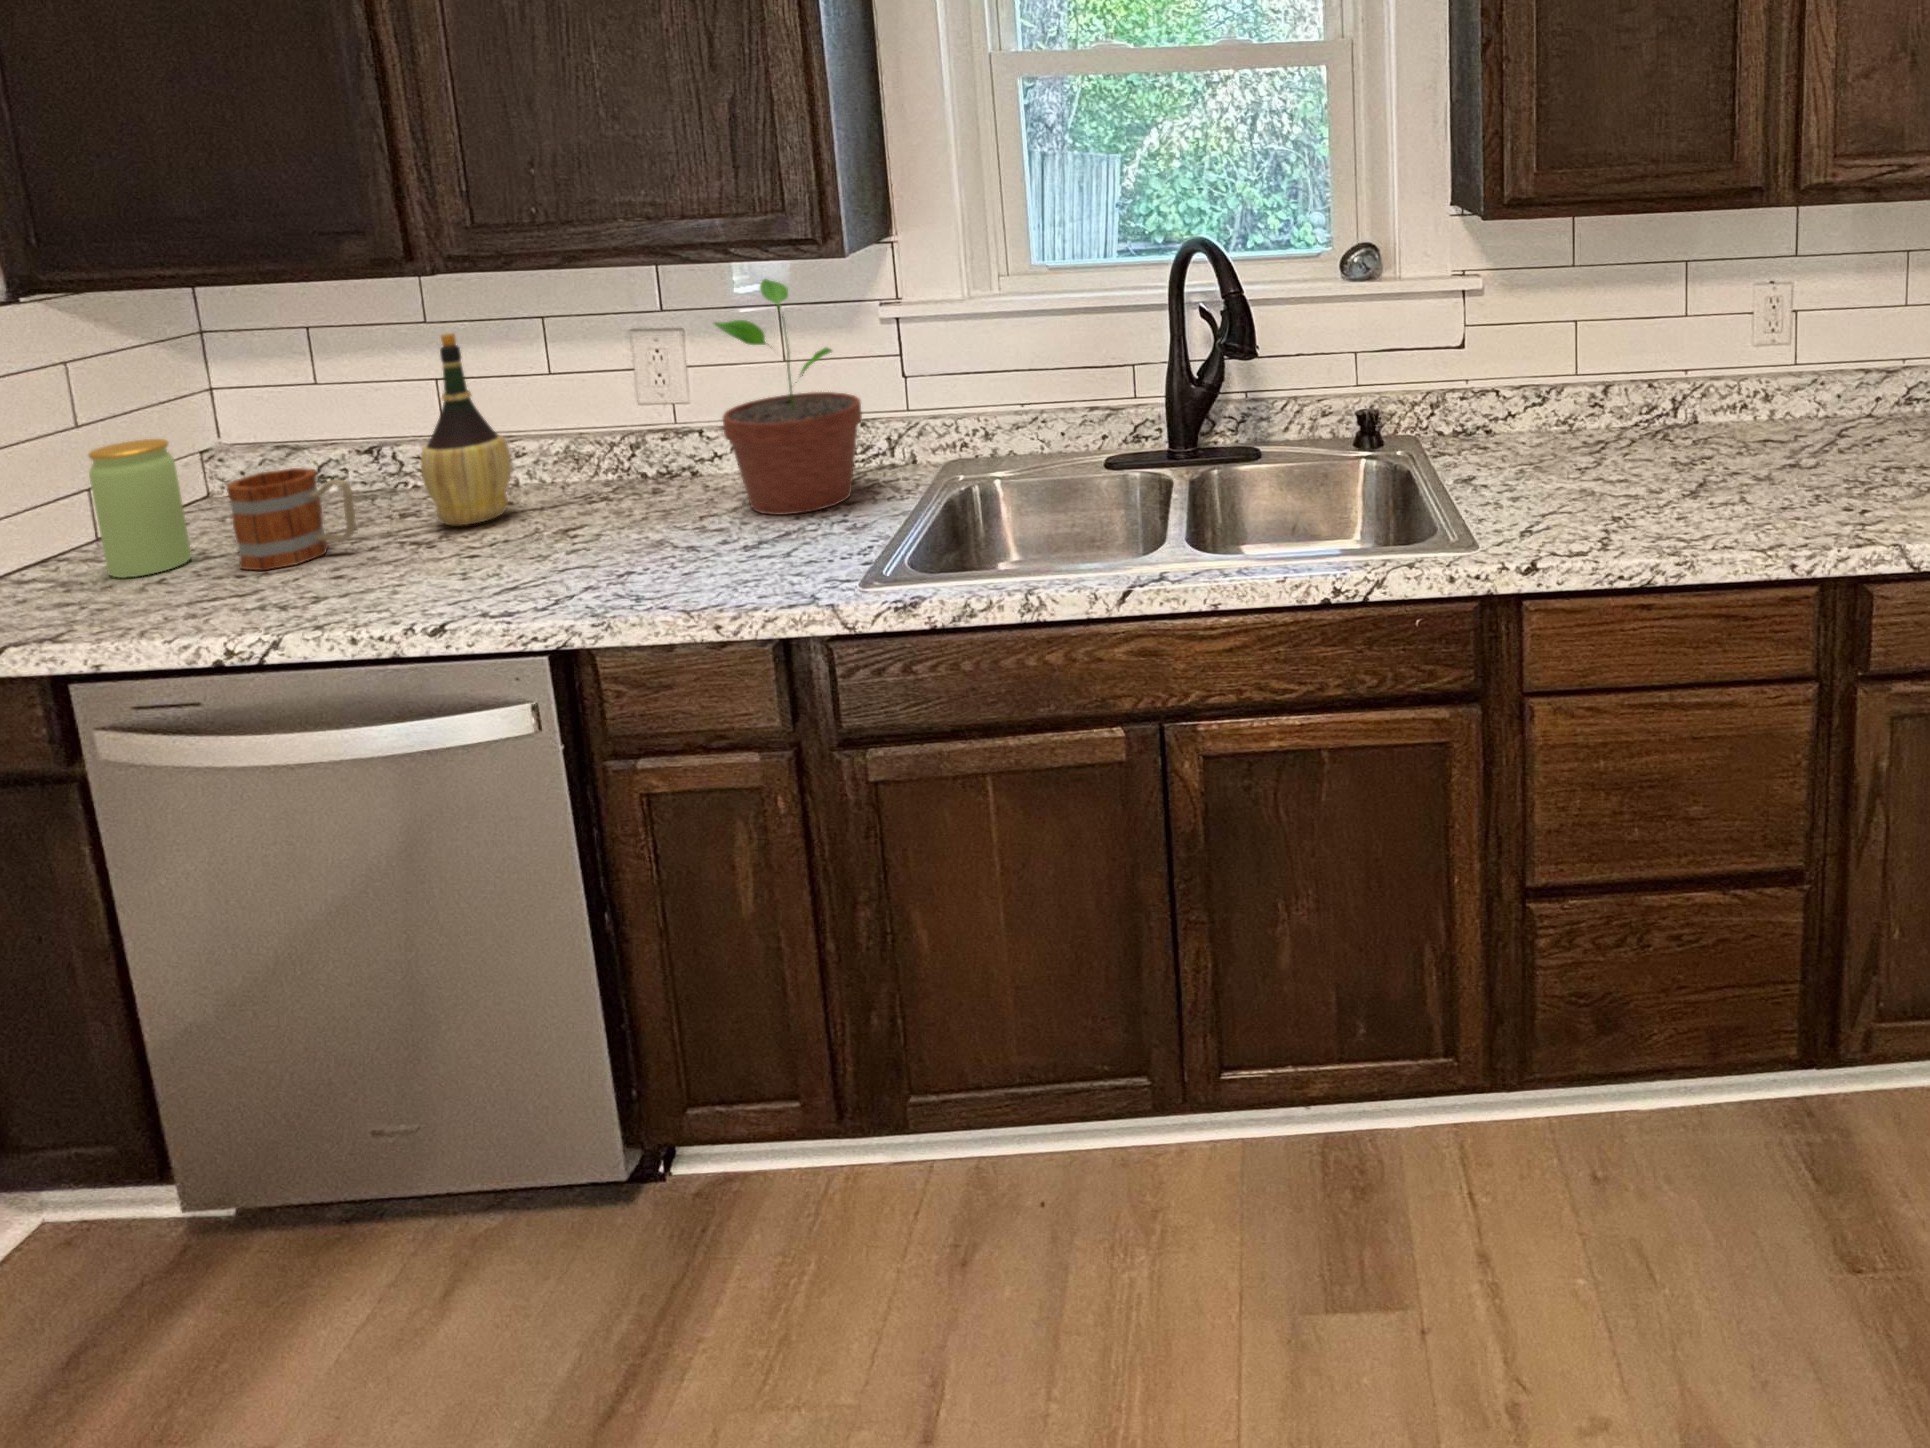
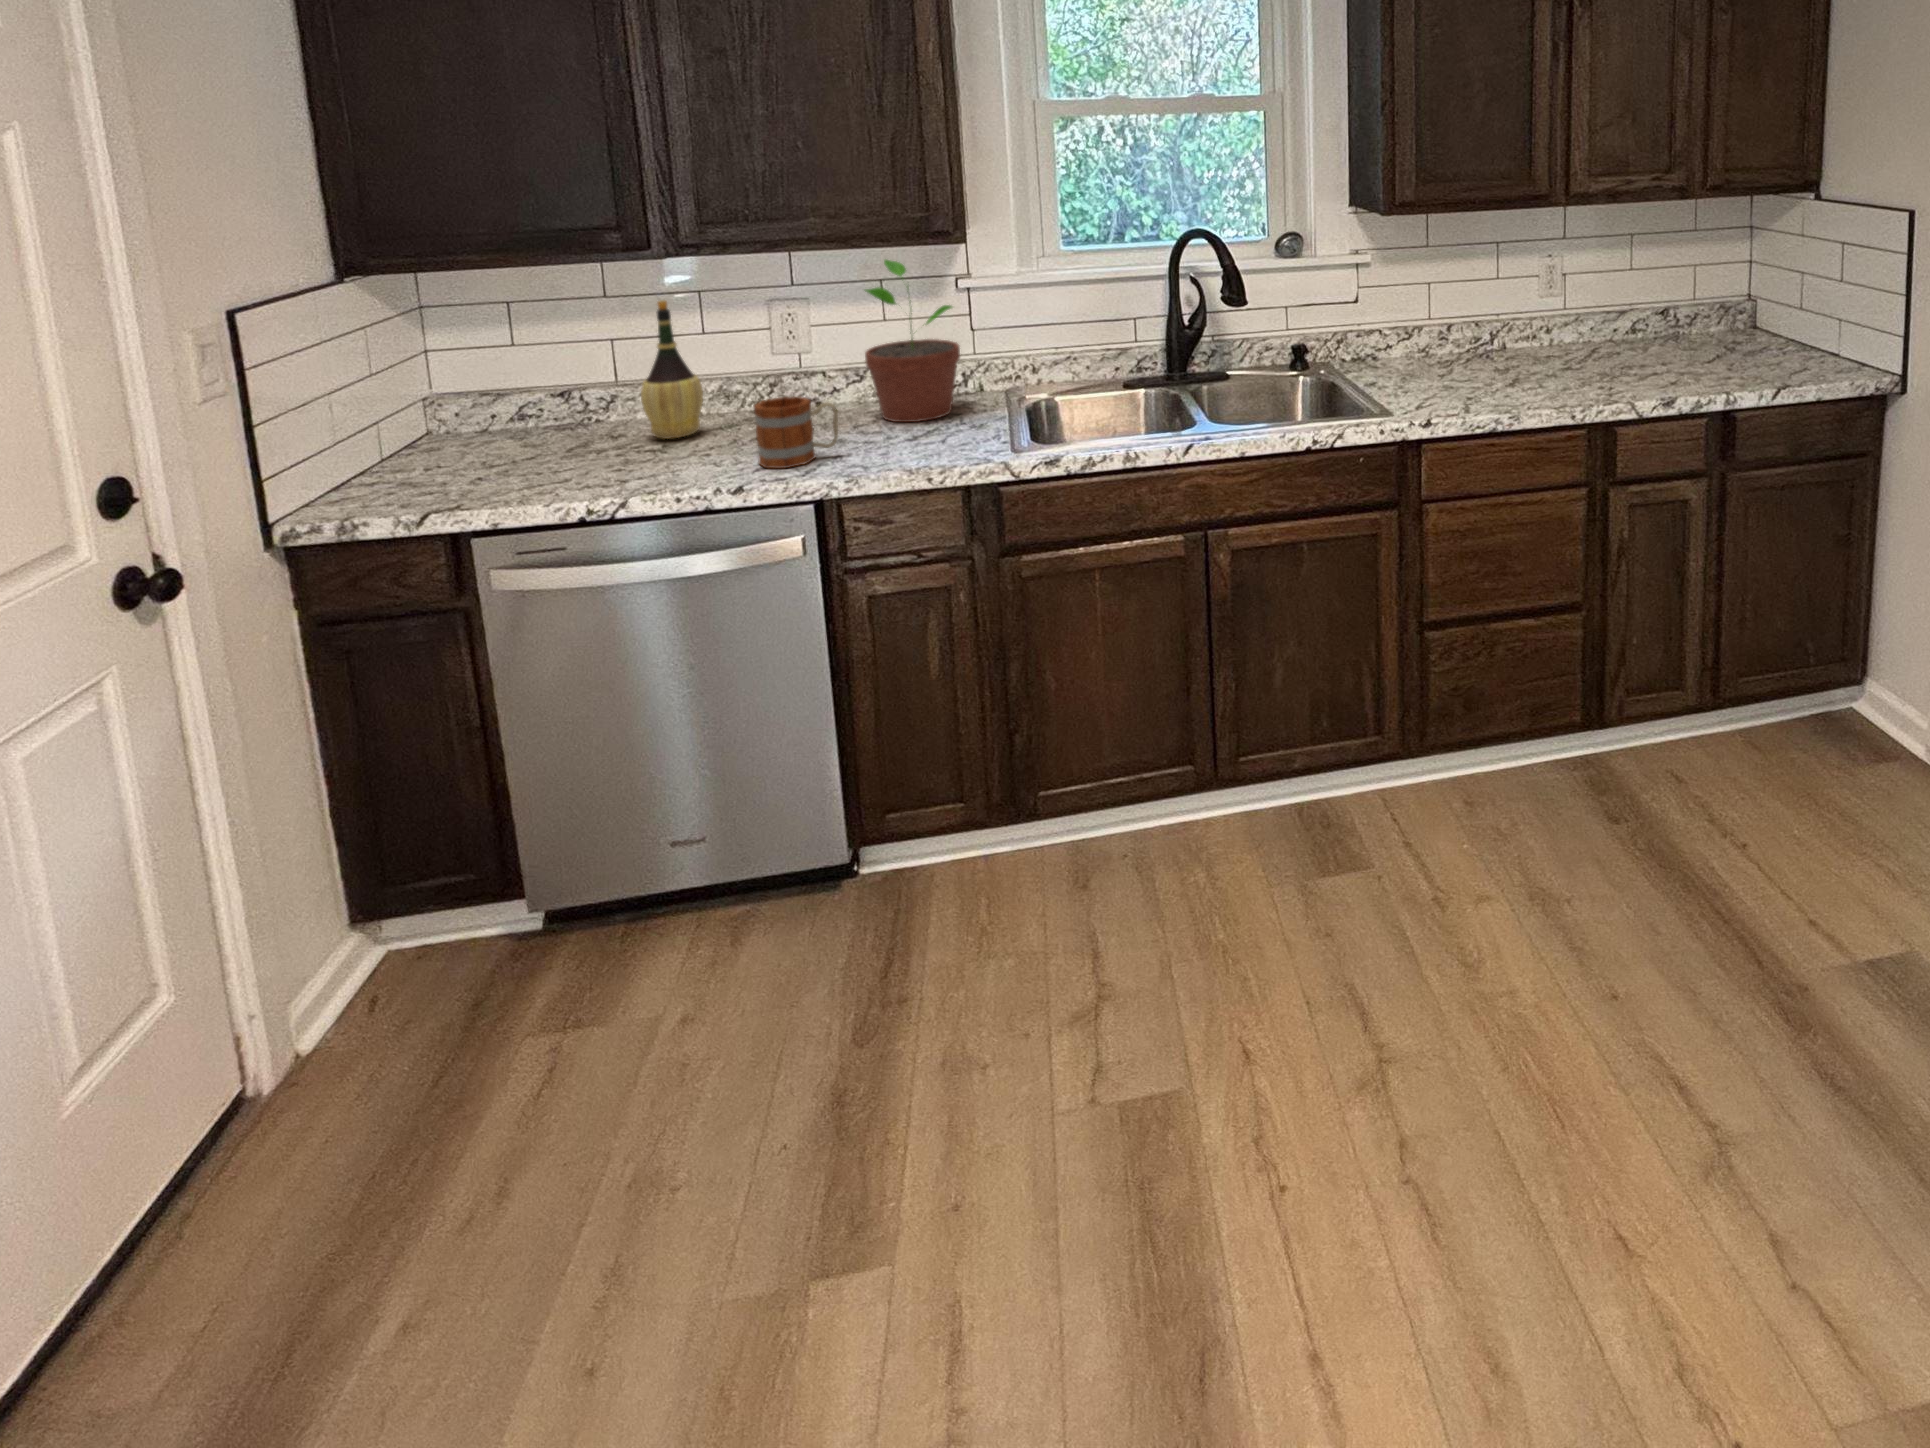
jar: present [88,439,192,578] -> none [417,379,483,478]
mug: present [227,468,356,571] -> present [754,397,838,468]

